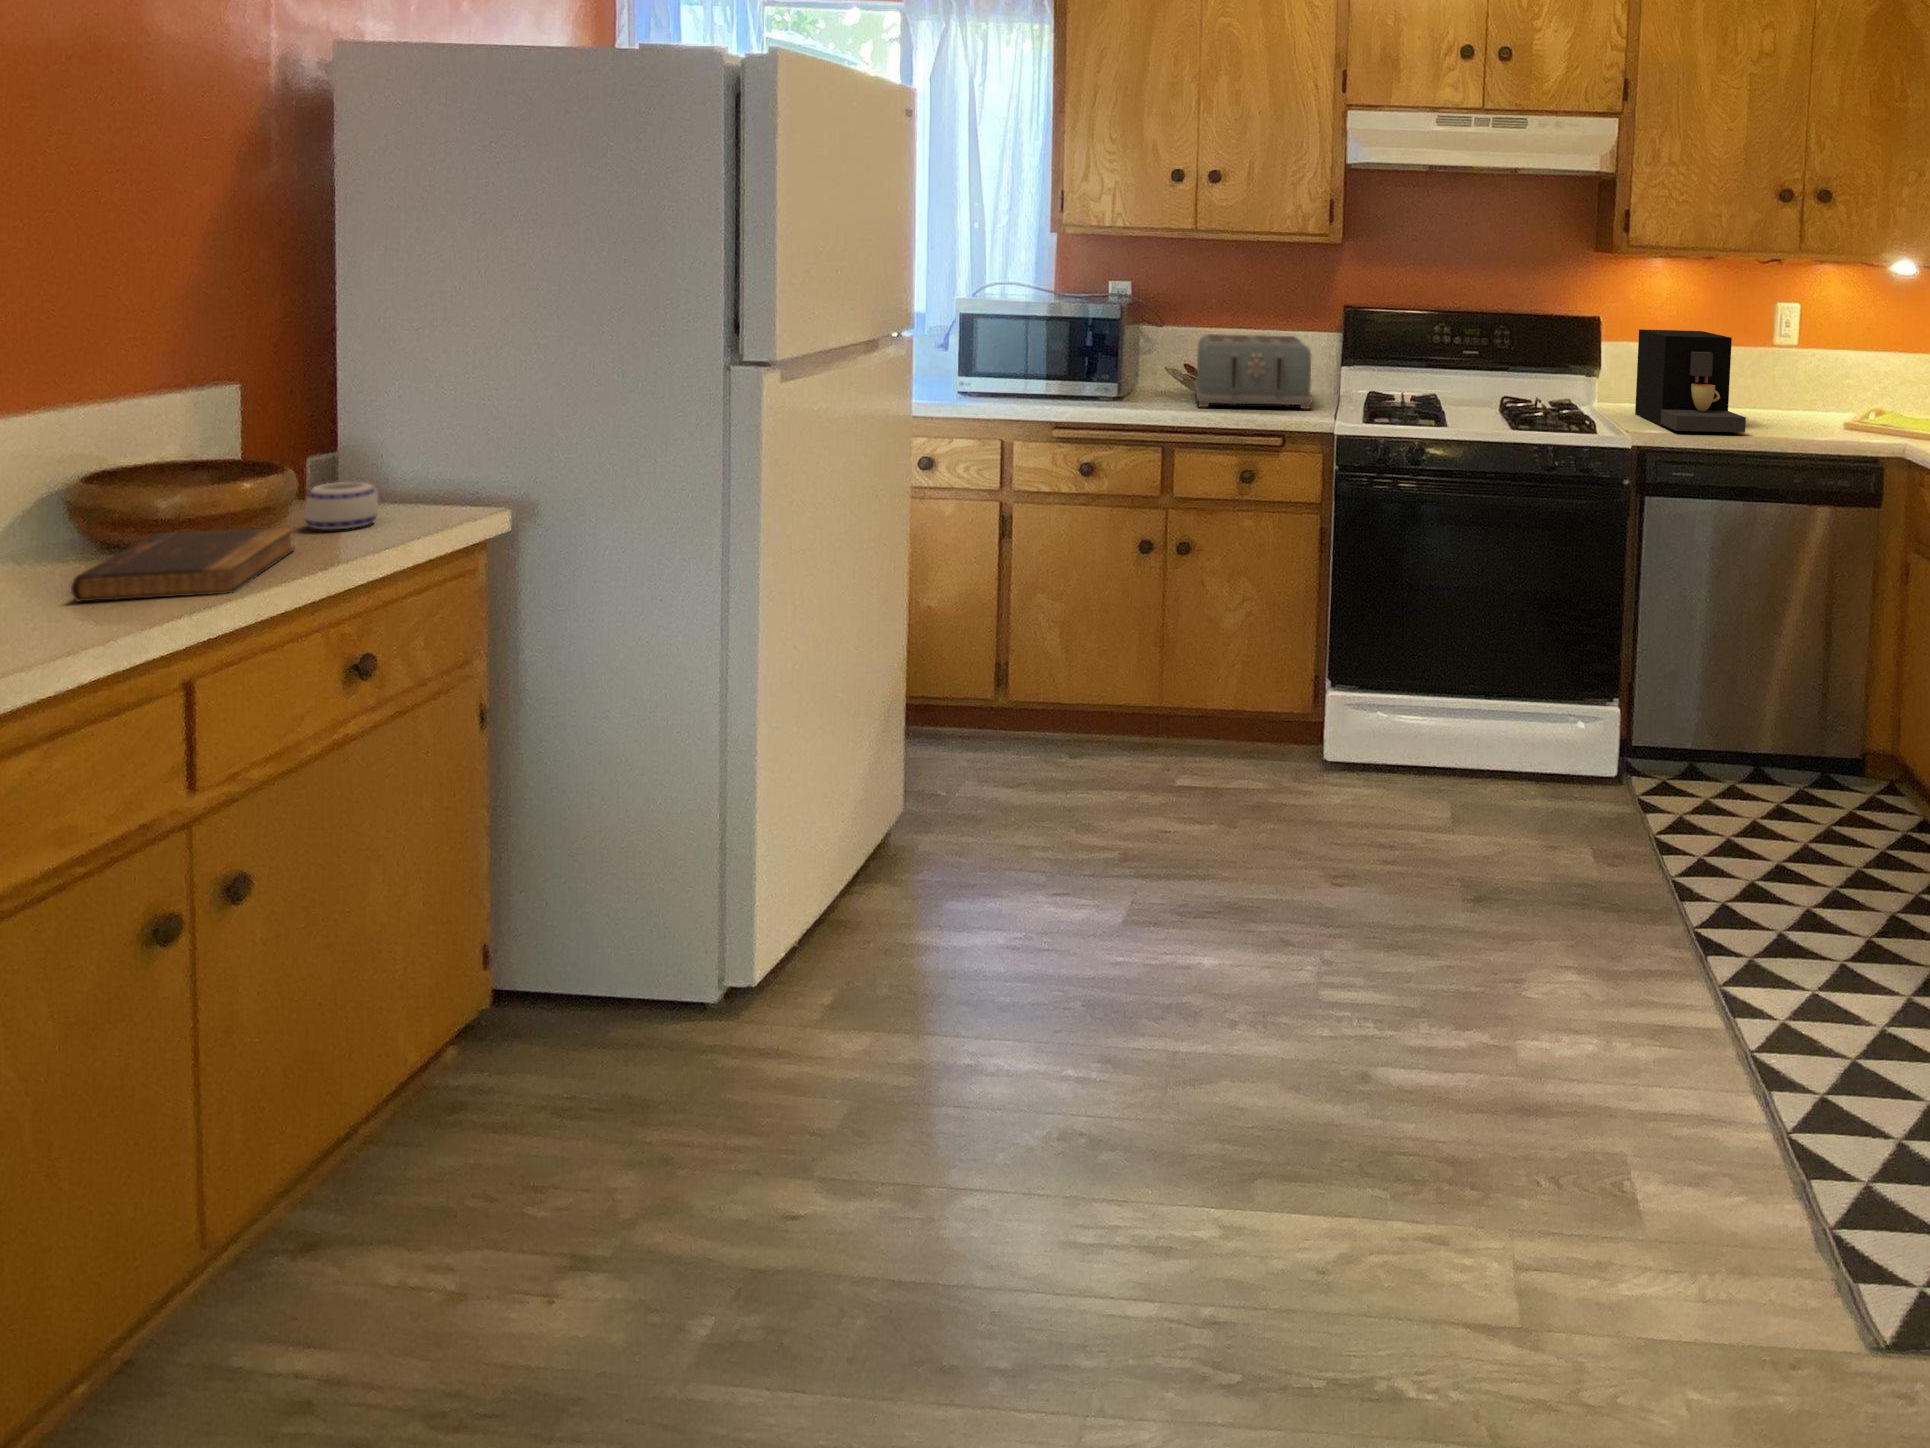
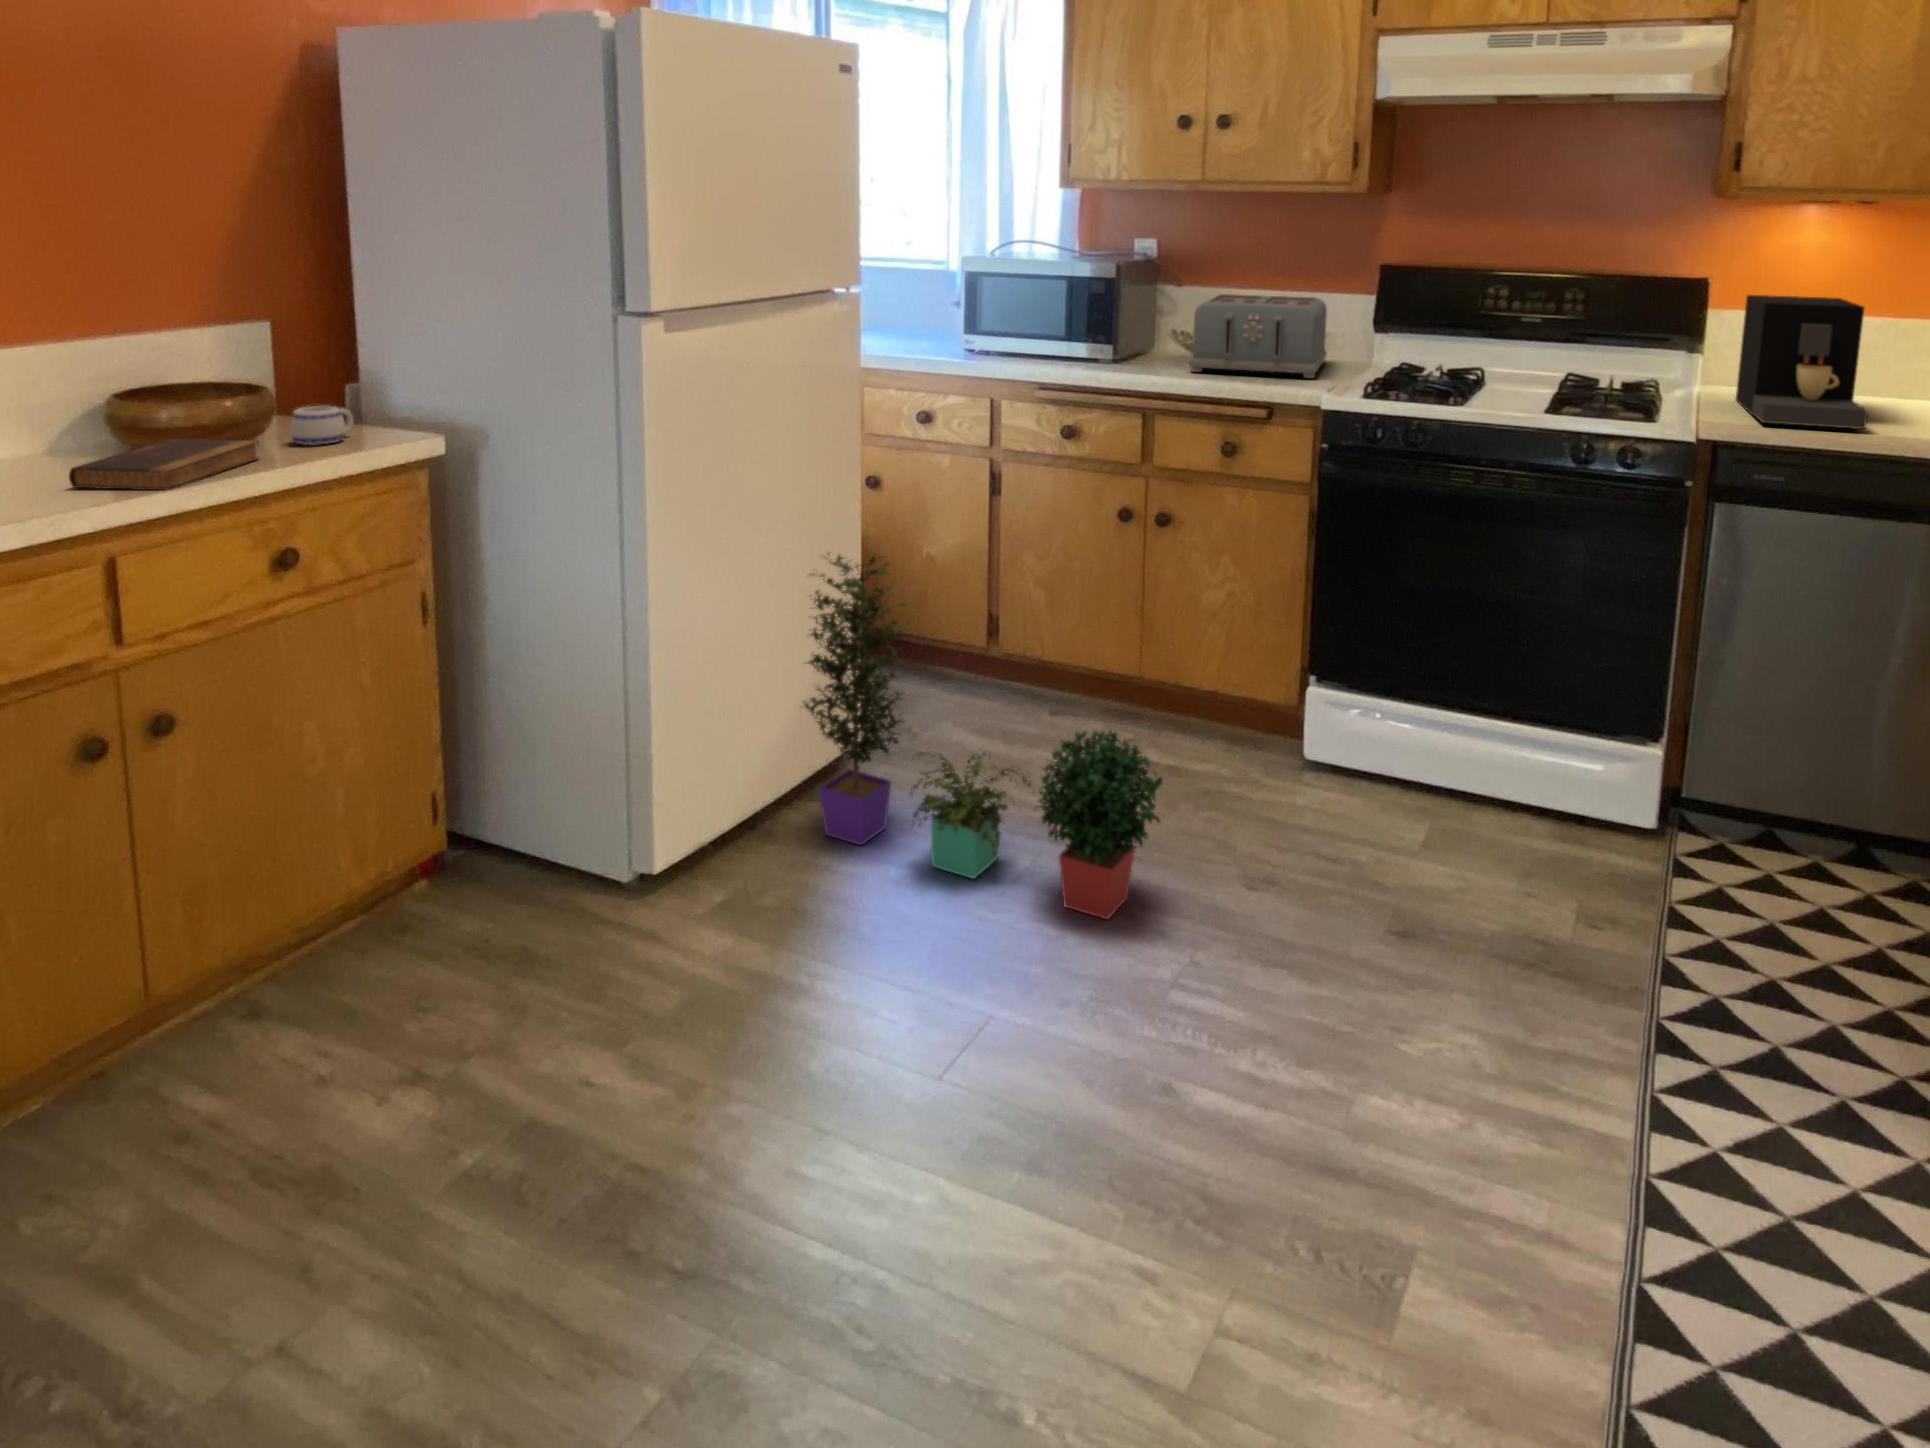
potted plant: none [878,602,1278,936] -> present [803,554,1162,919]

